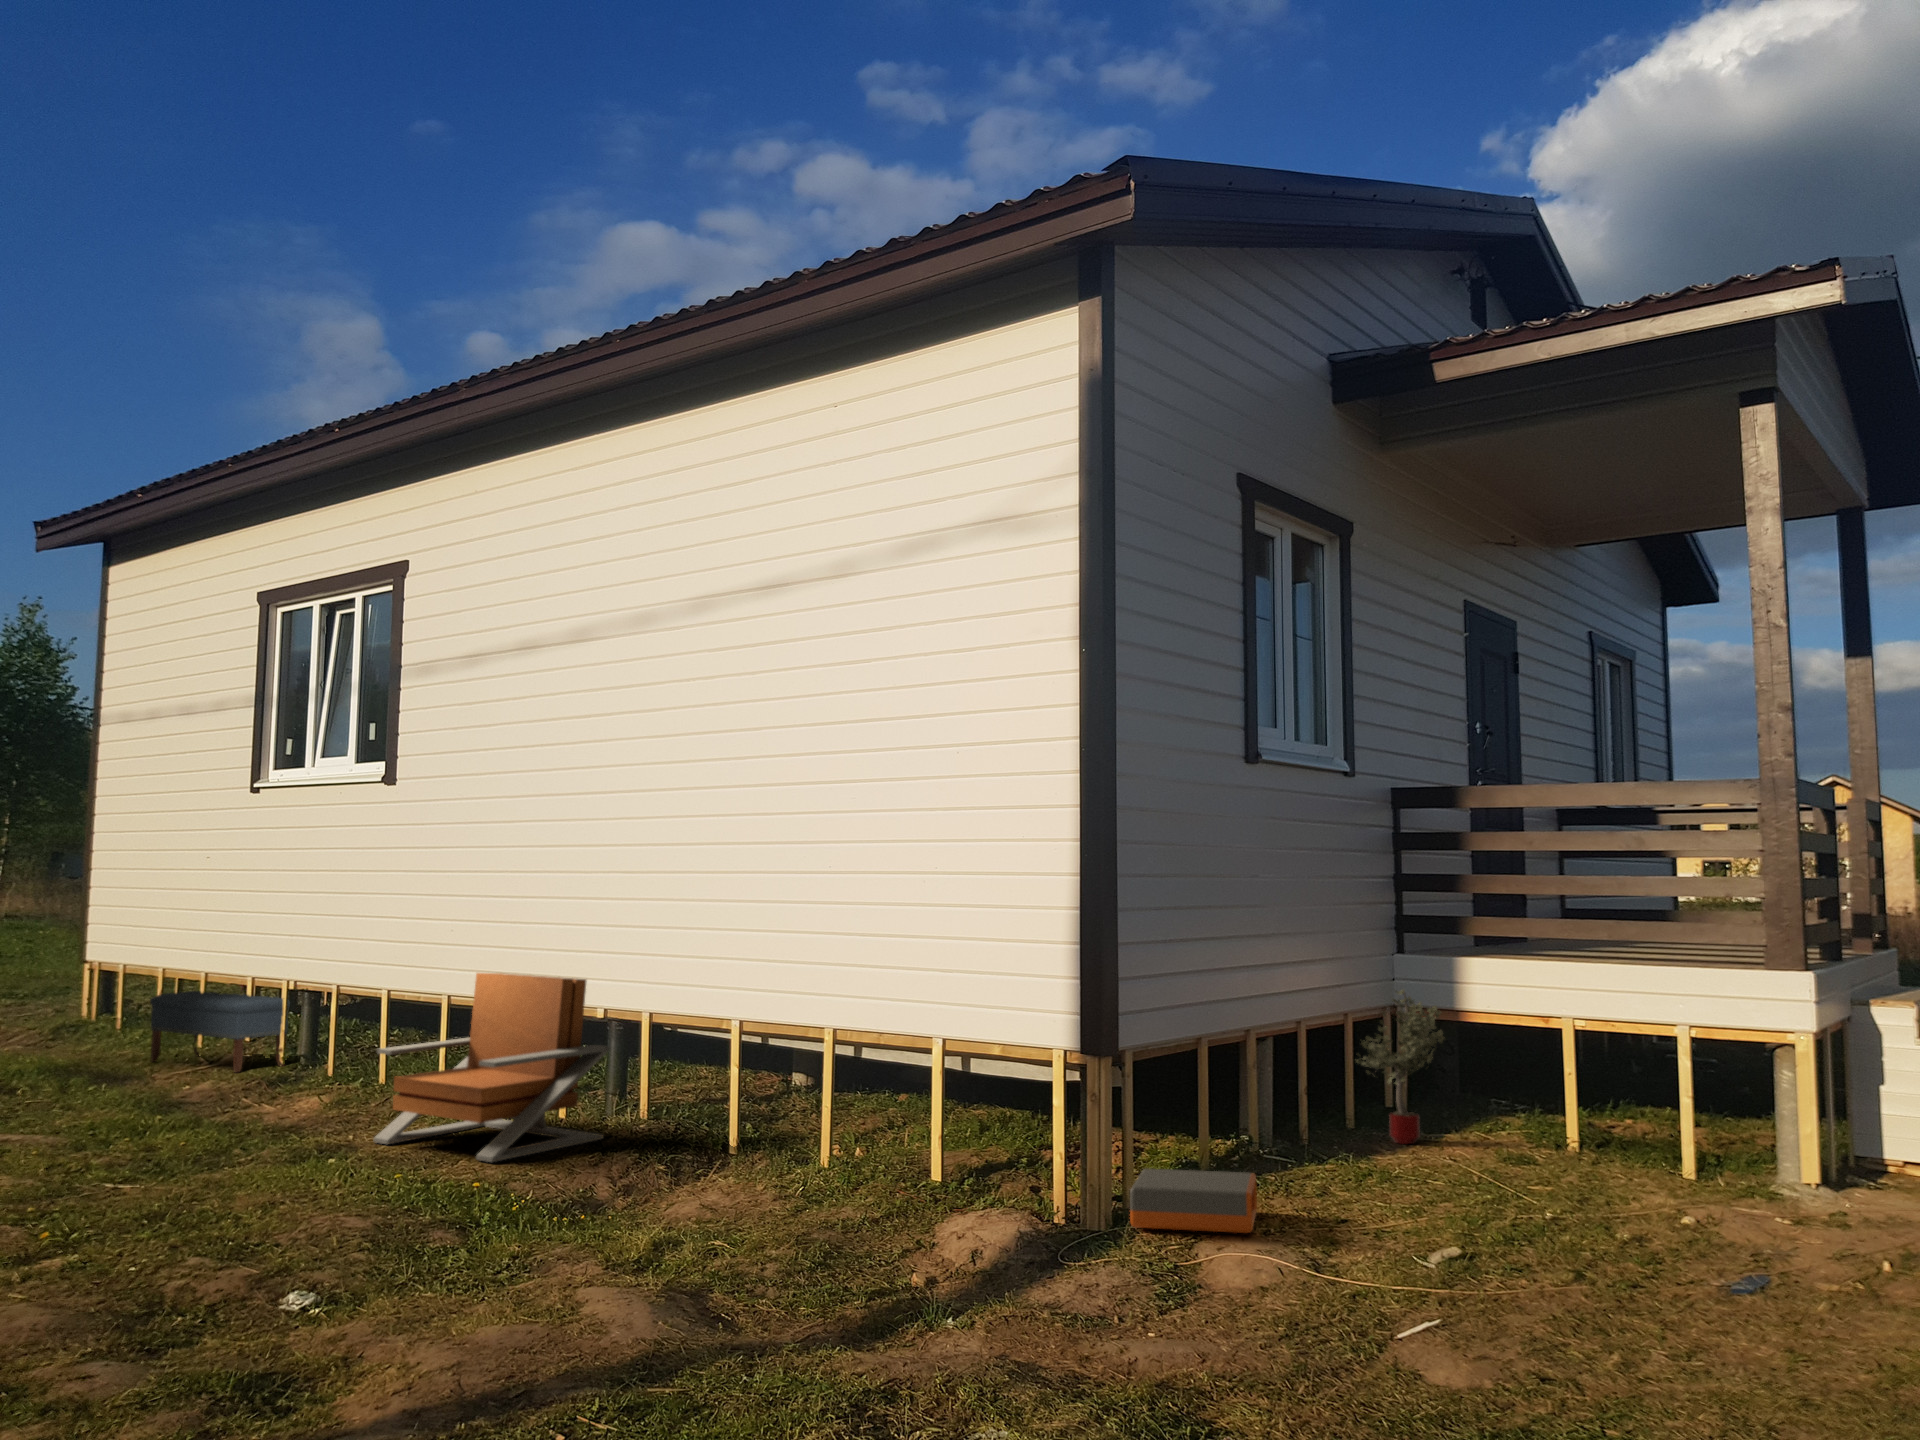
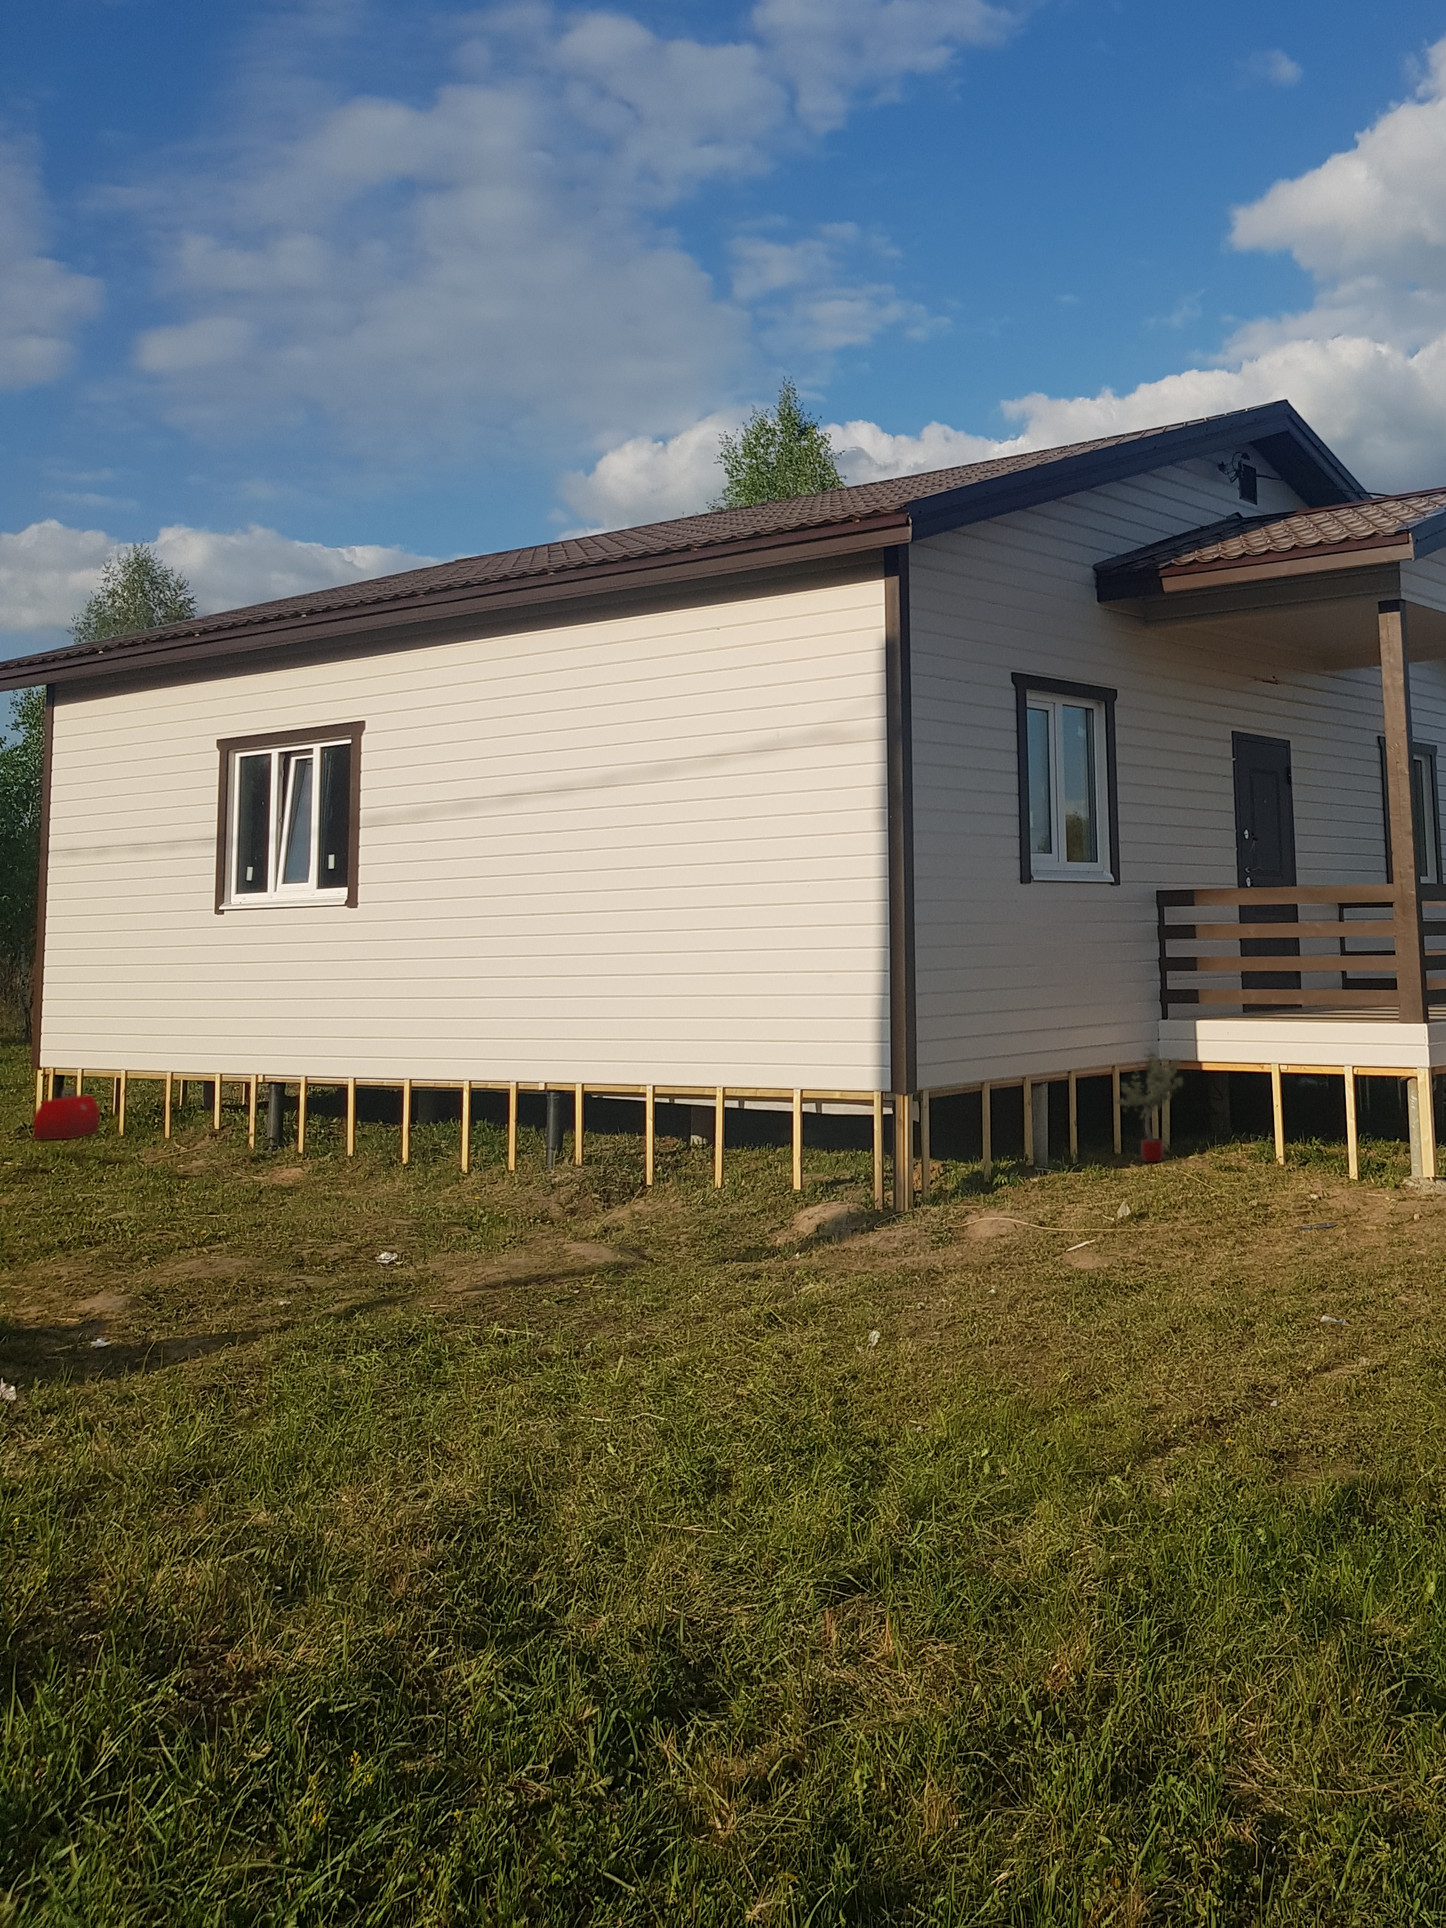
lounge chair: present [374,973,609,1162] -> none [371,1057,551,1197]
toolbox: none [57,988,139,1046] -> present [34,1089,99,1140]
bench: present [150,991,290,1072] -> none [131,1086,257,1153]
storage box: present [1130,1169,1257,1233] -> none [929,1174,1020,1211]

